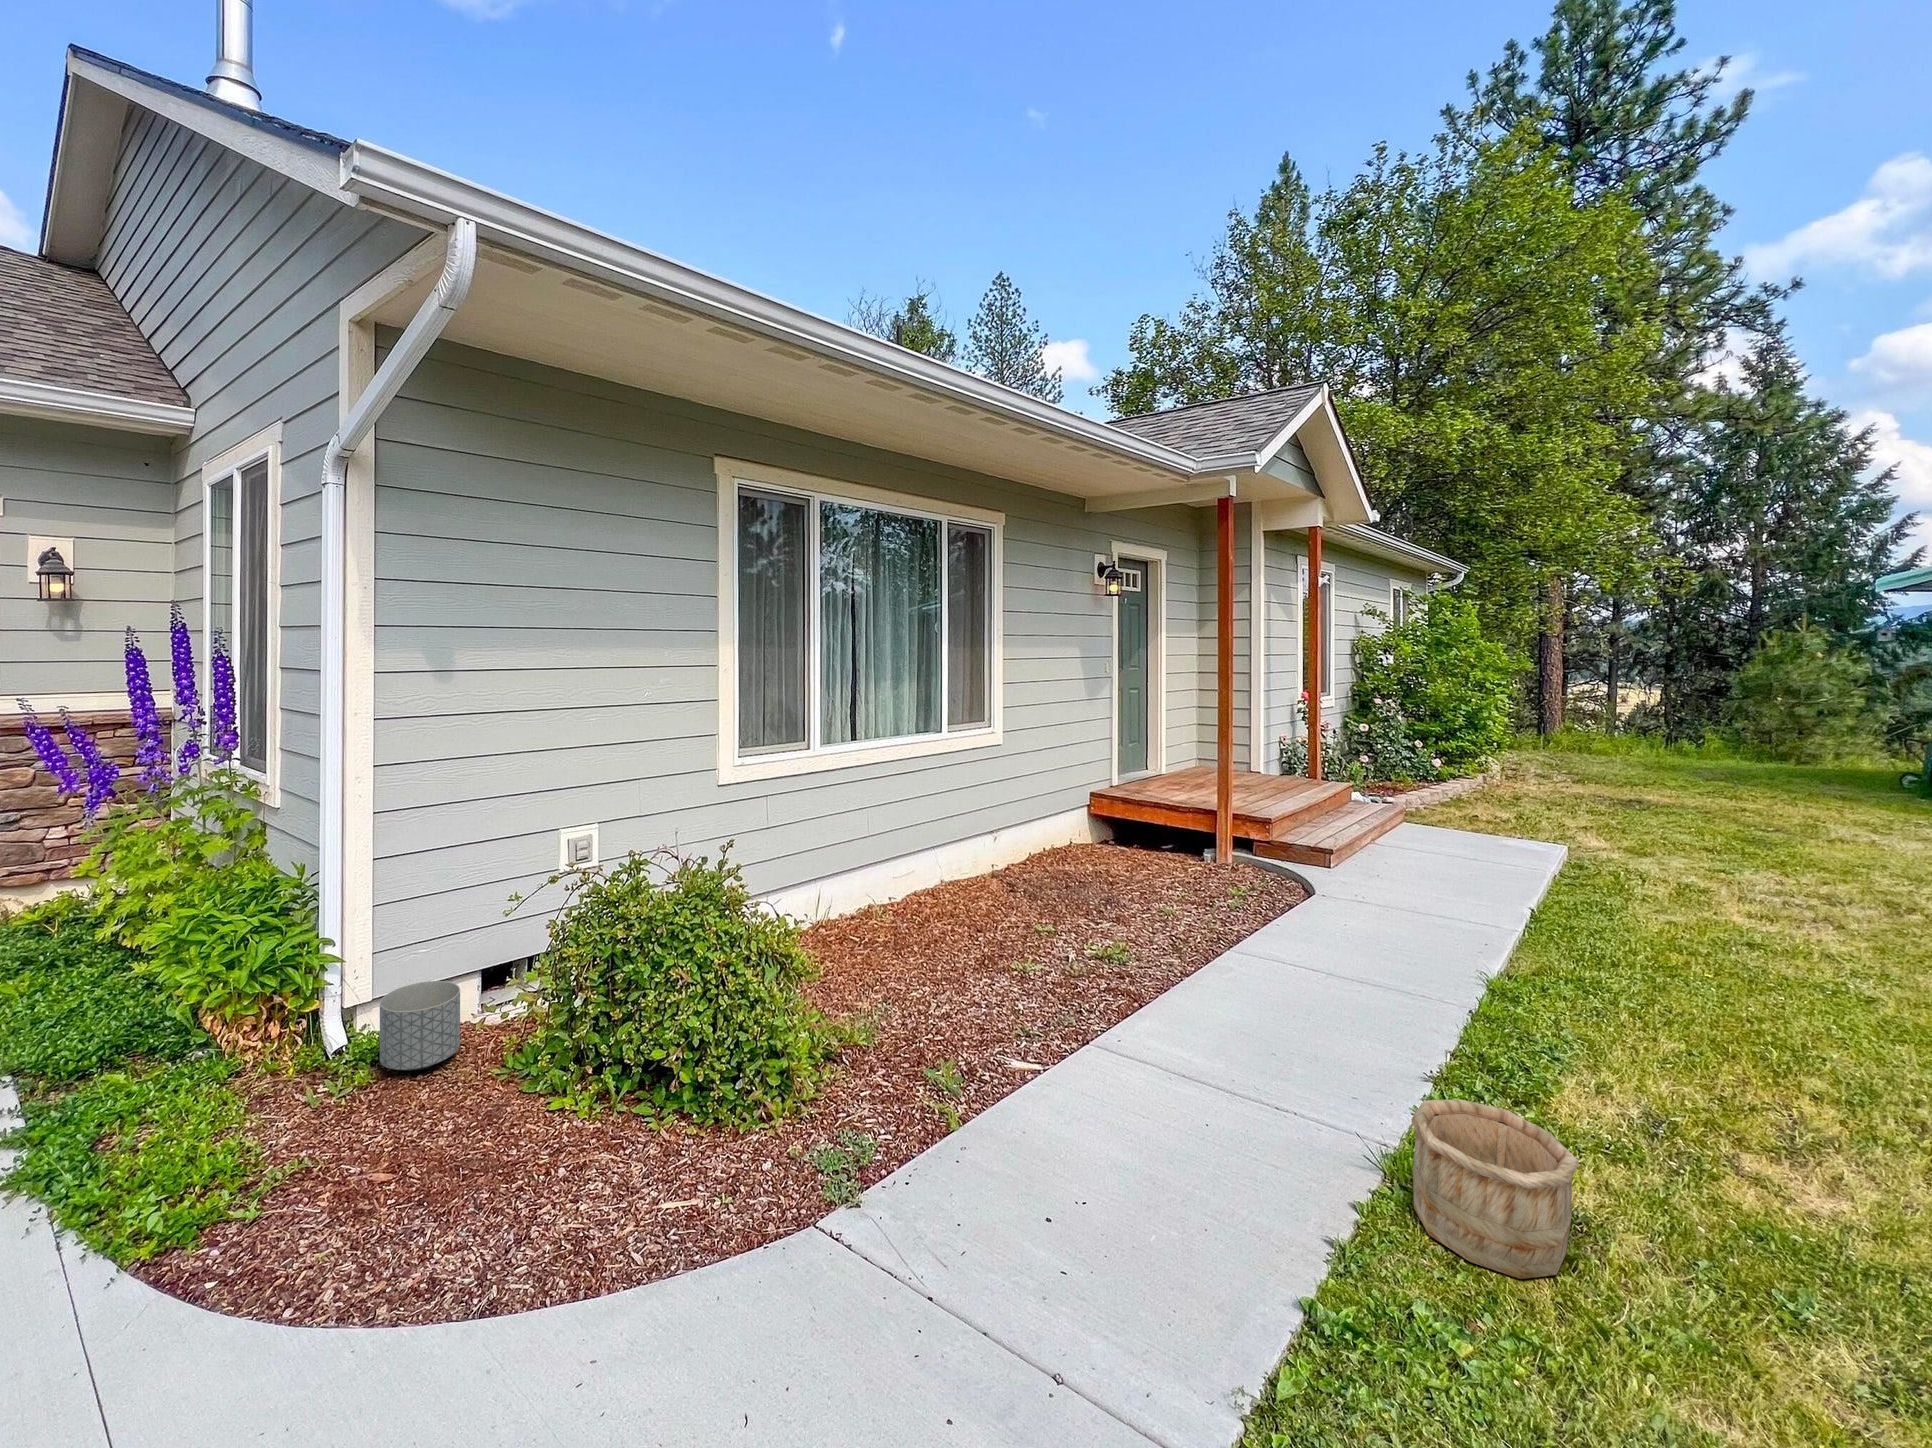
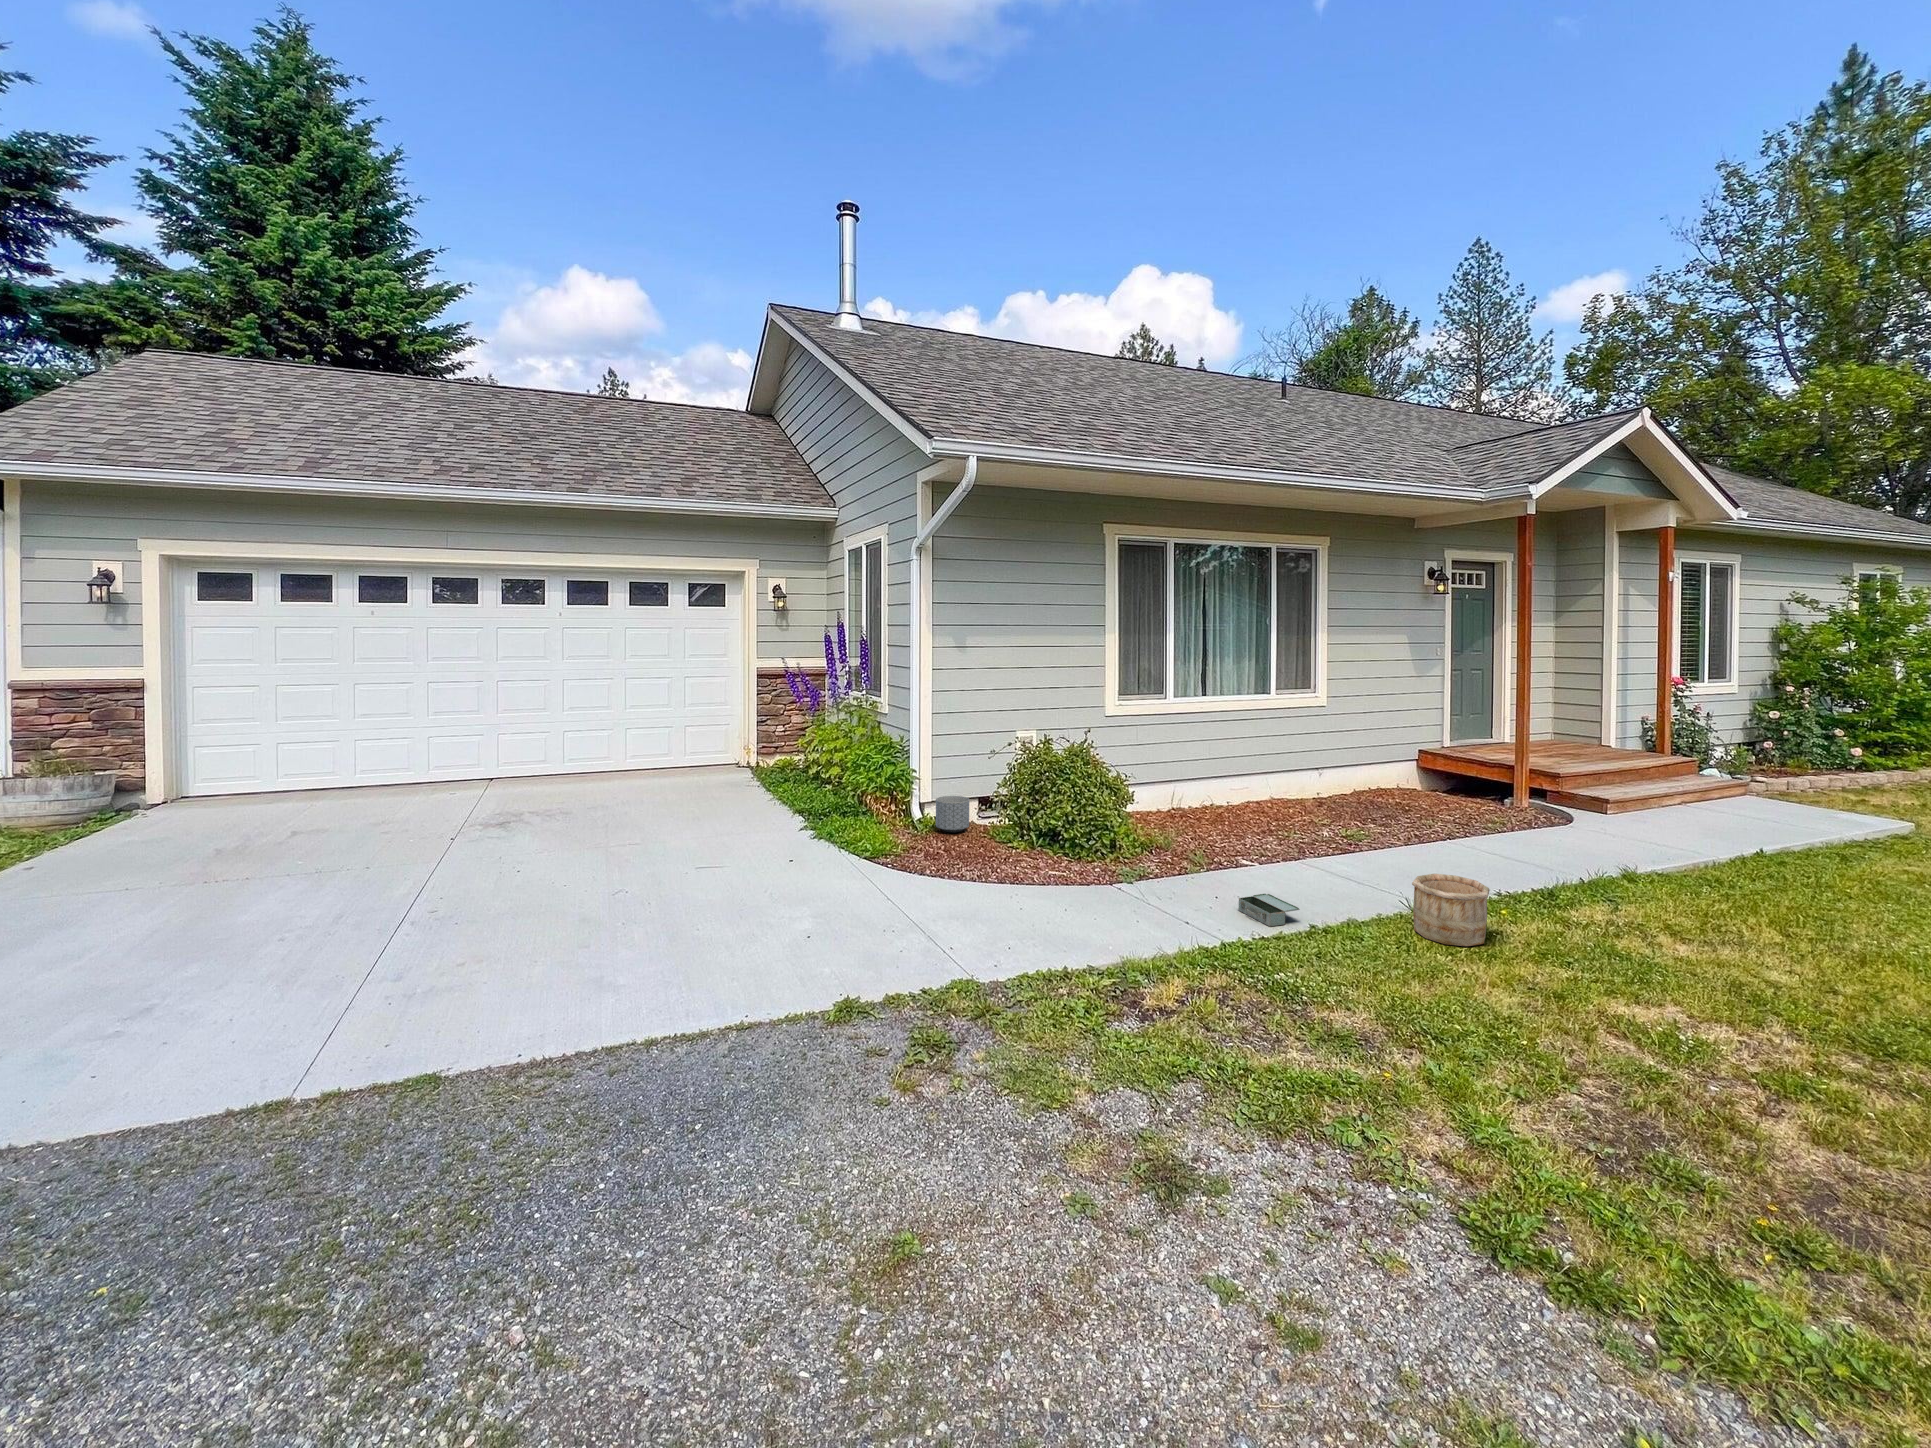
toolbox: none [1103,1190,1240,1313] -> present [1239,894,1299,926]

